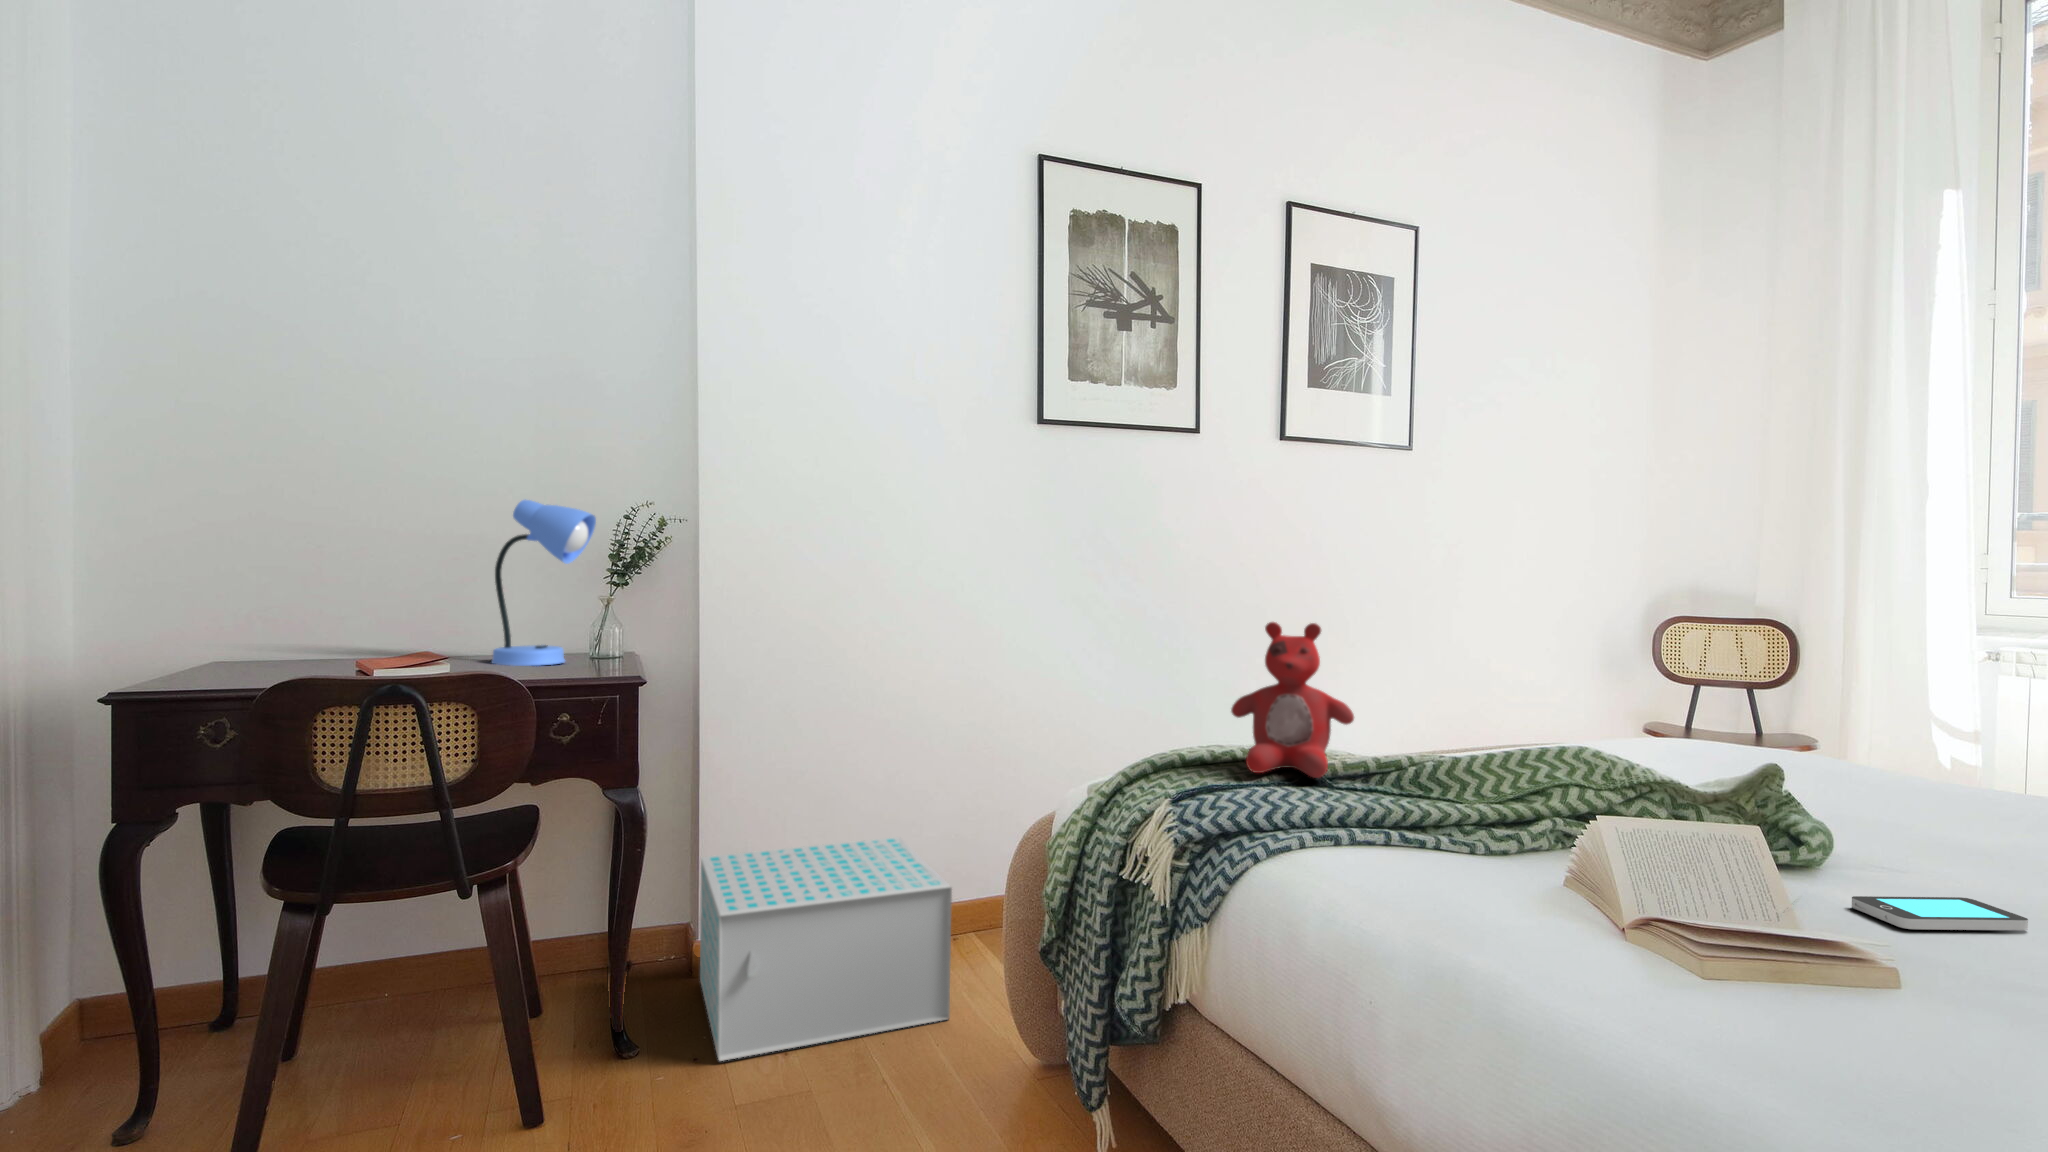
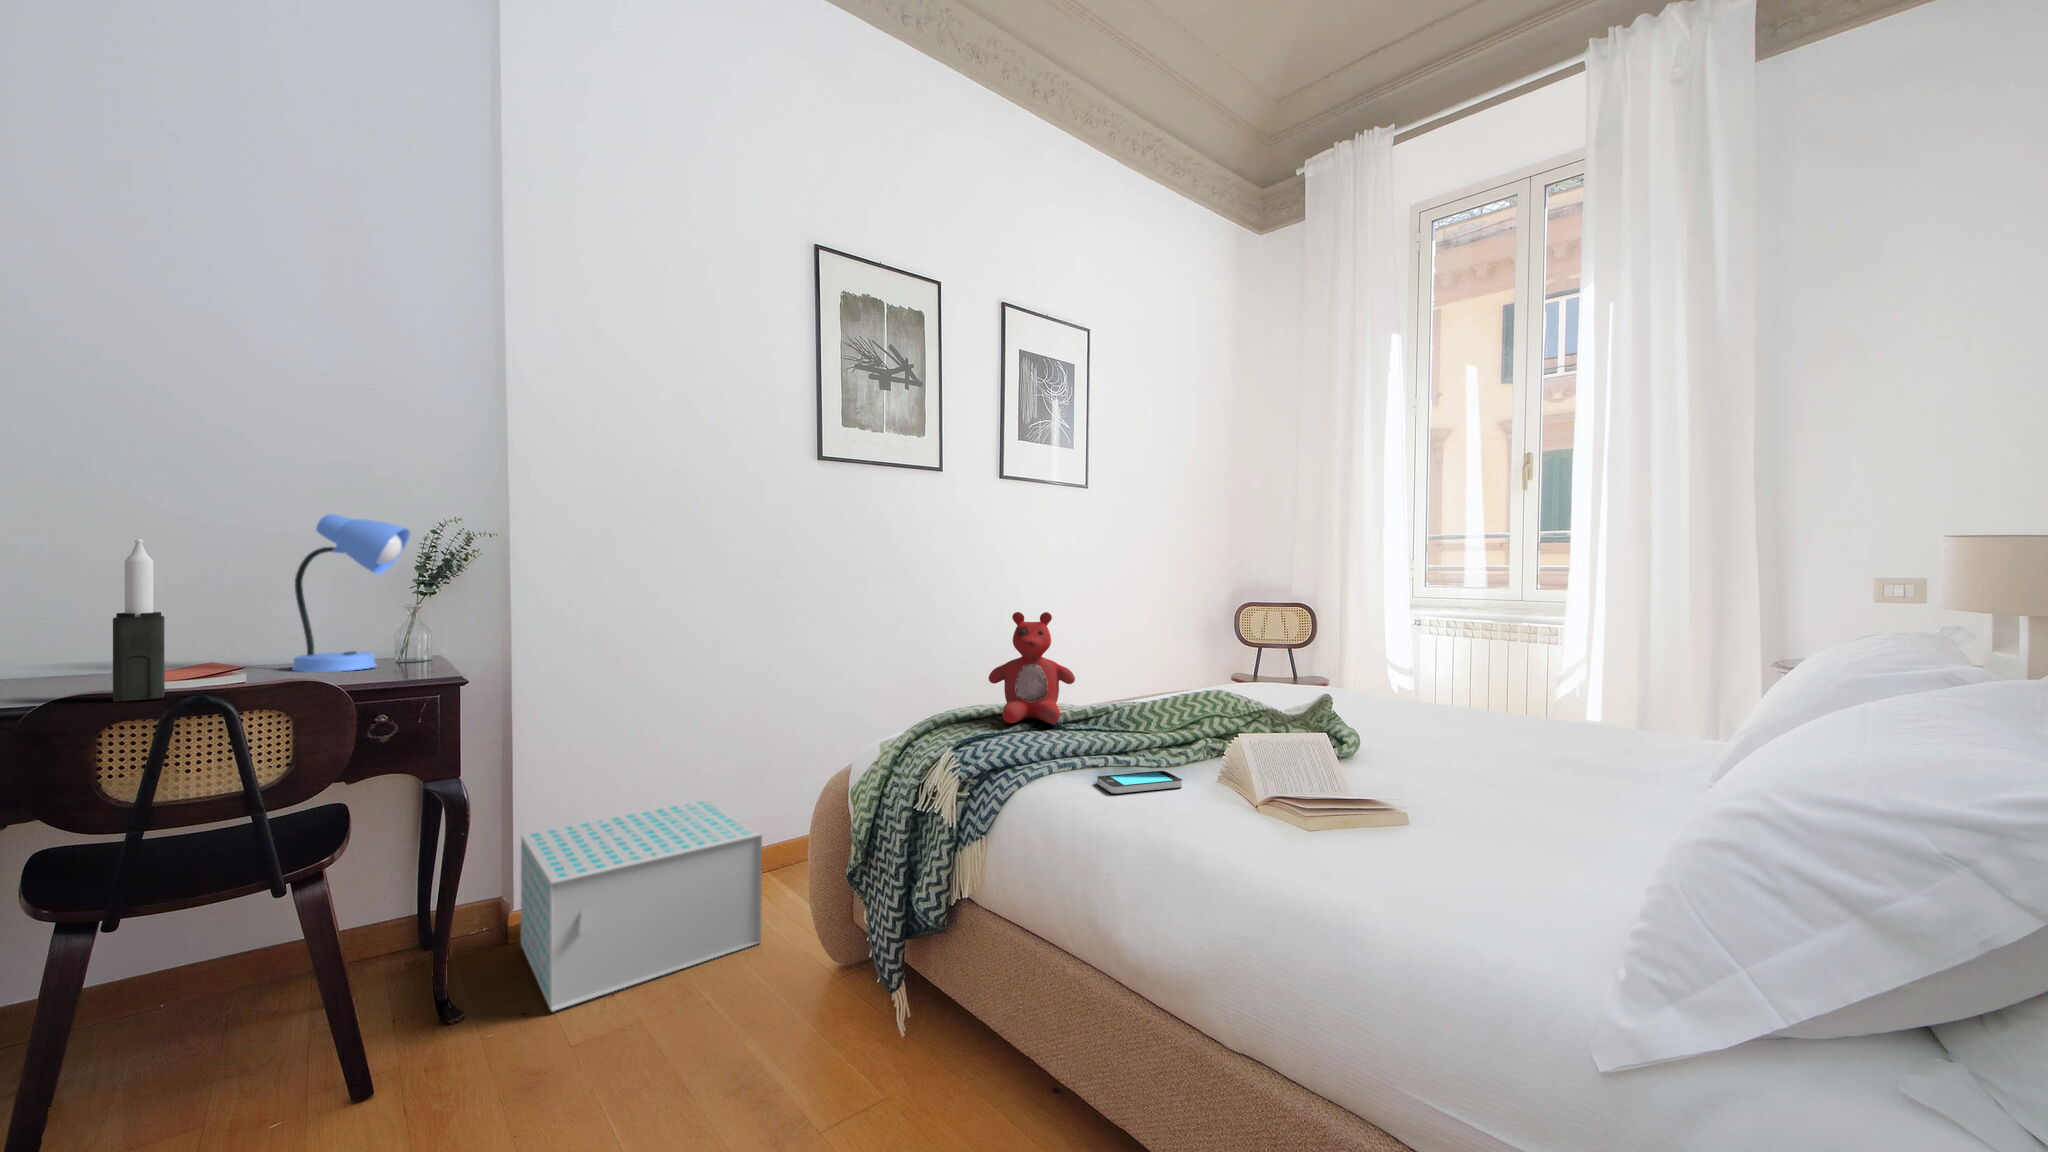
candle: none [328,526,370,687] -> present [113,539,165,702]
smartphone: present [1852,896,2028,930] -> present [1097,771,1182,793]

